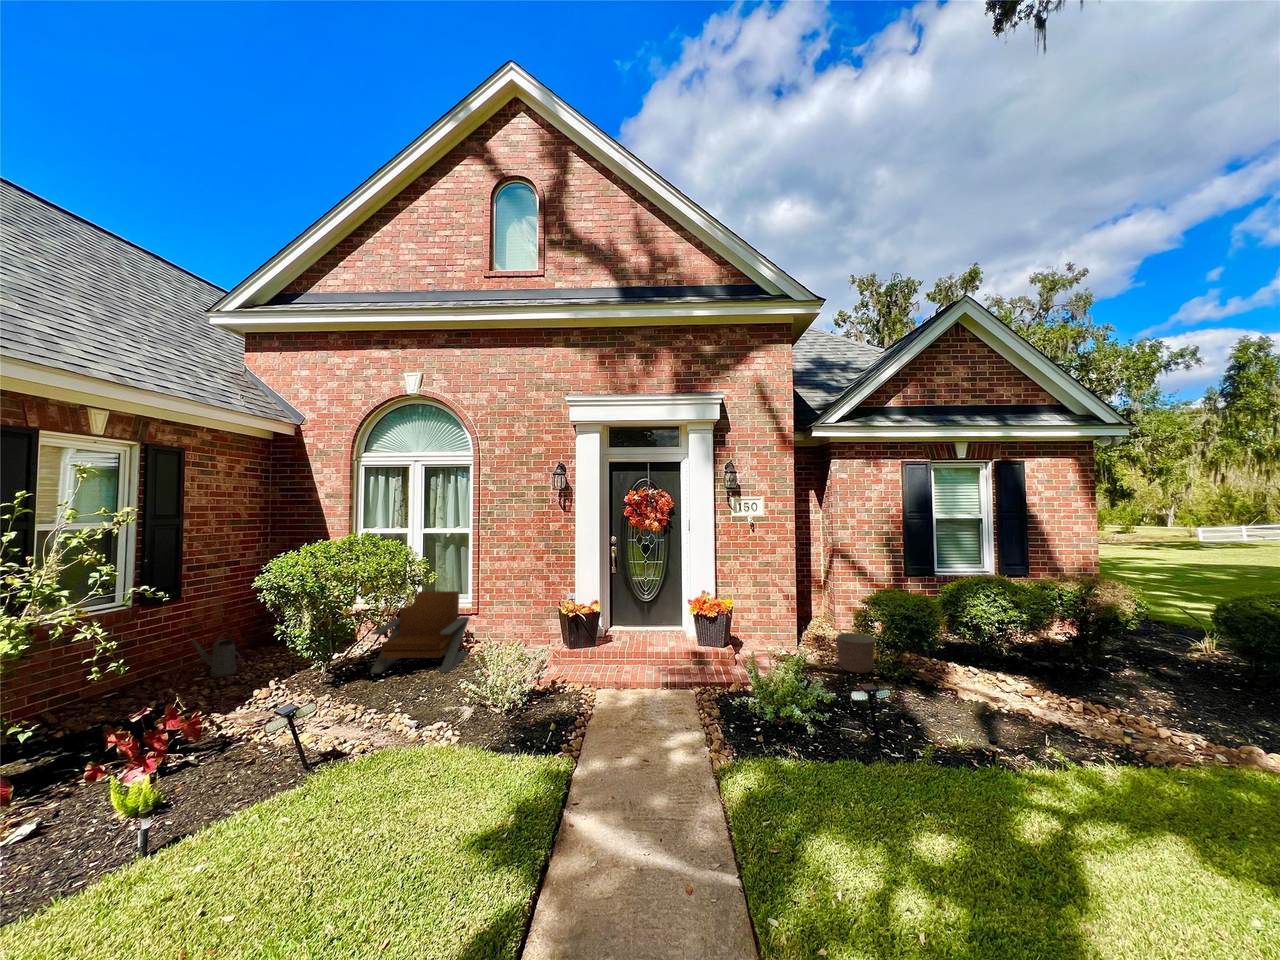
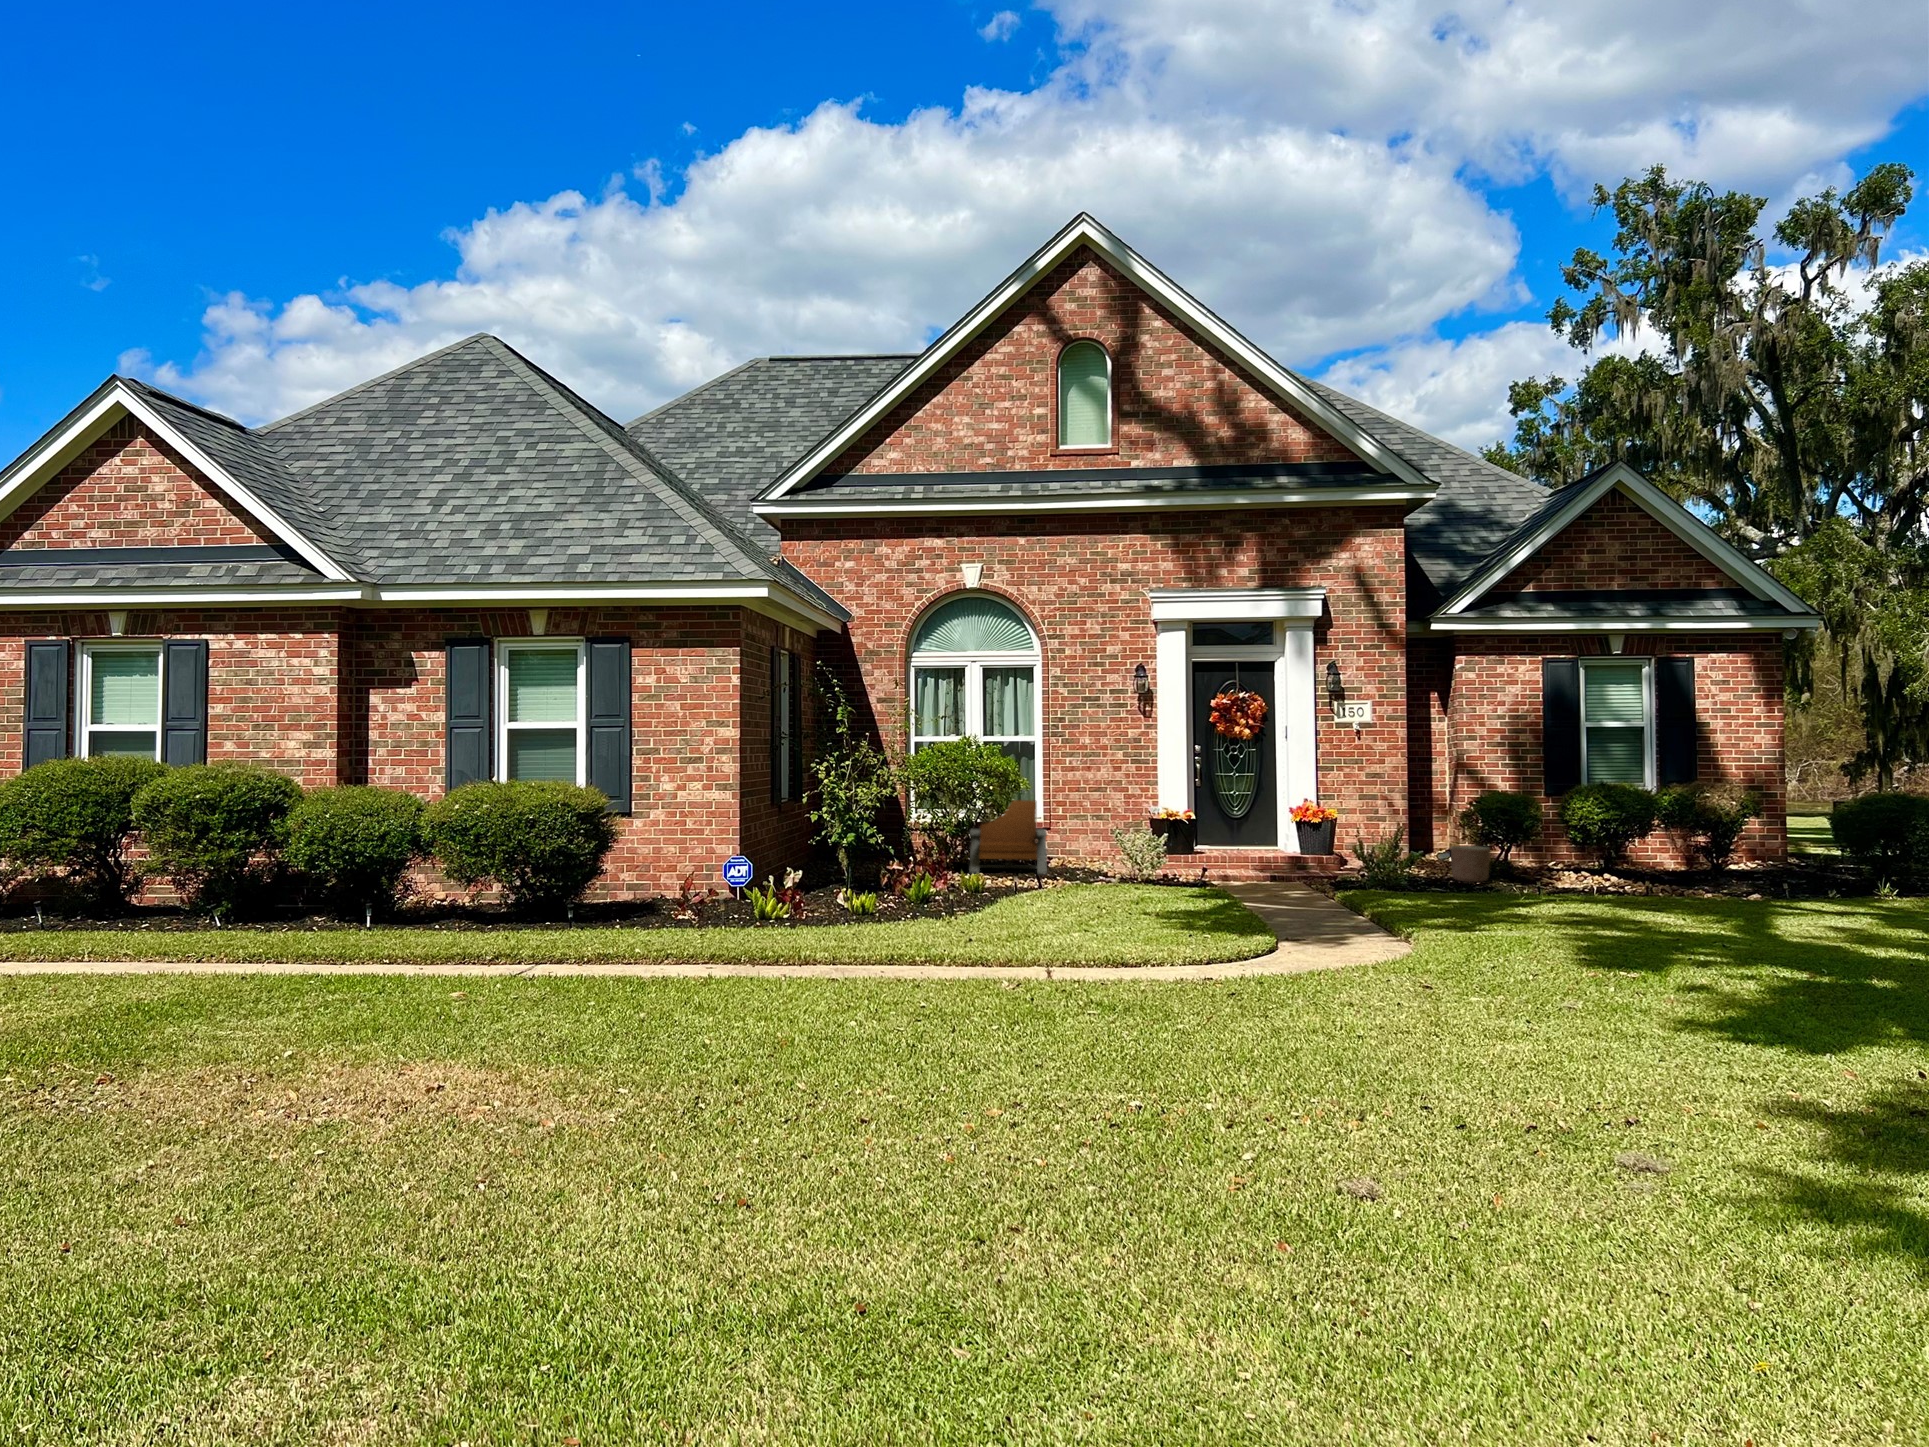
watering can: present [191,633,241,677] -> none [797,831,844,872]

